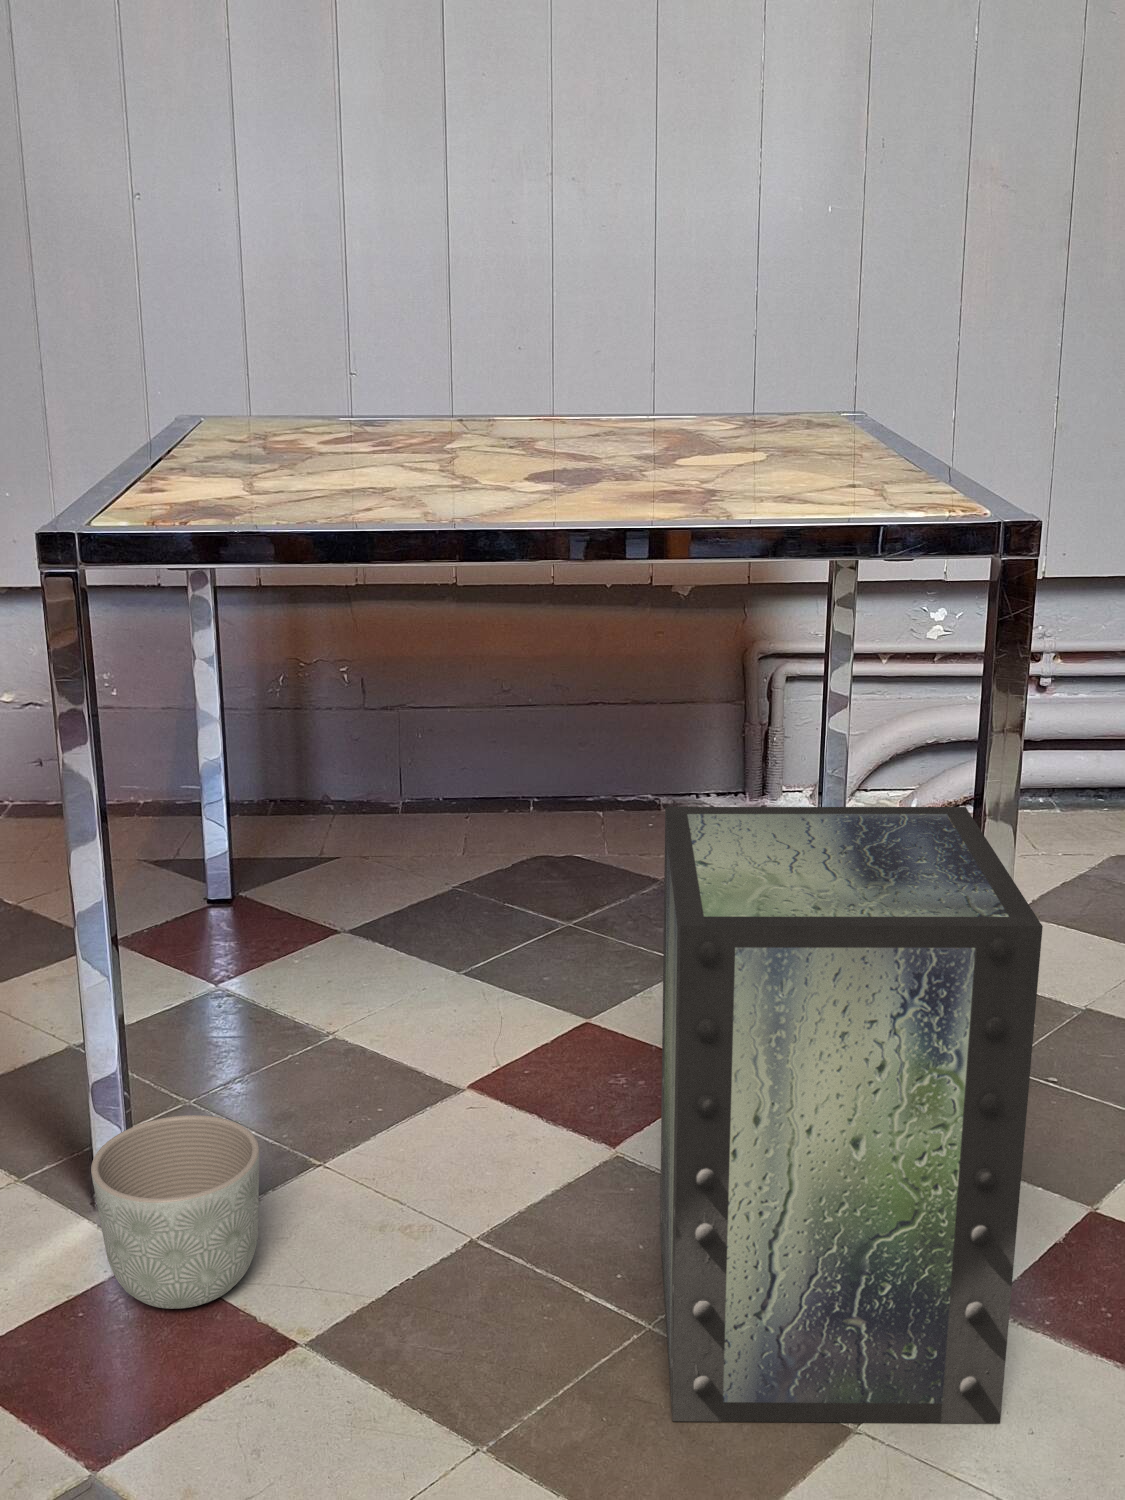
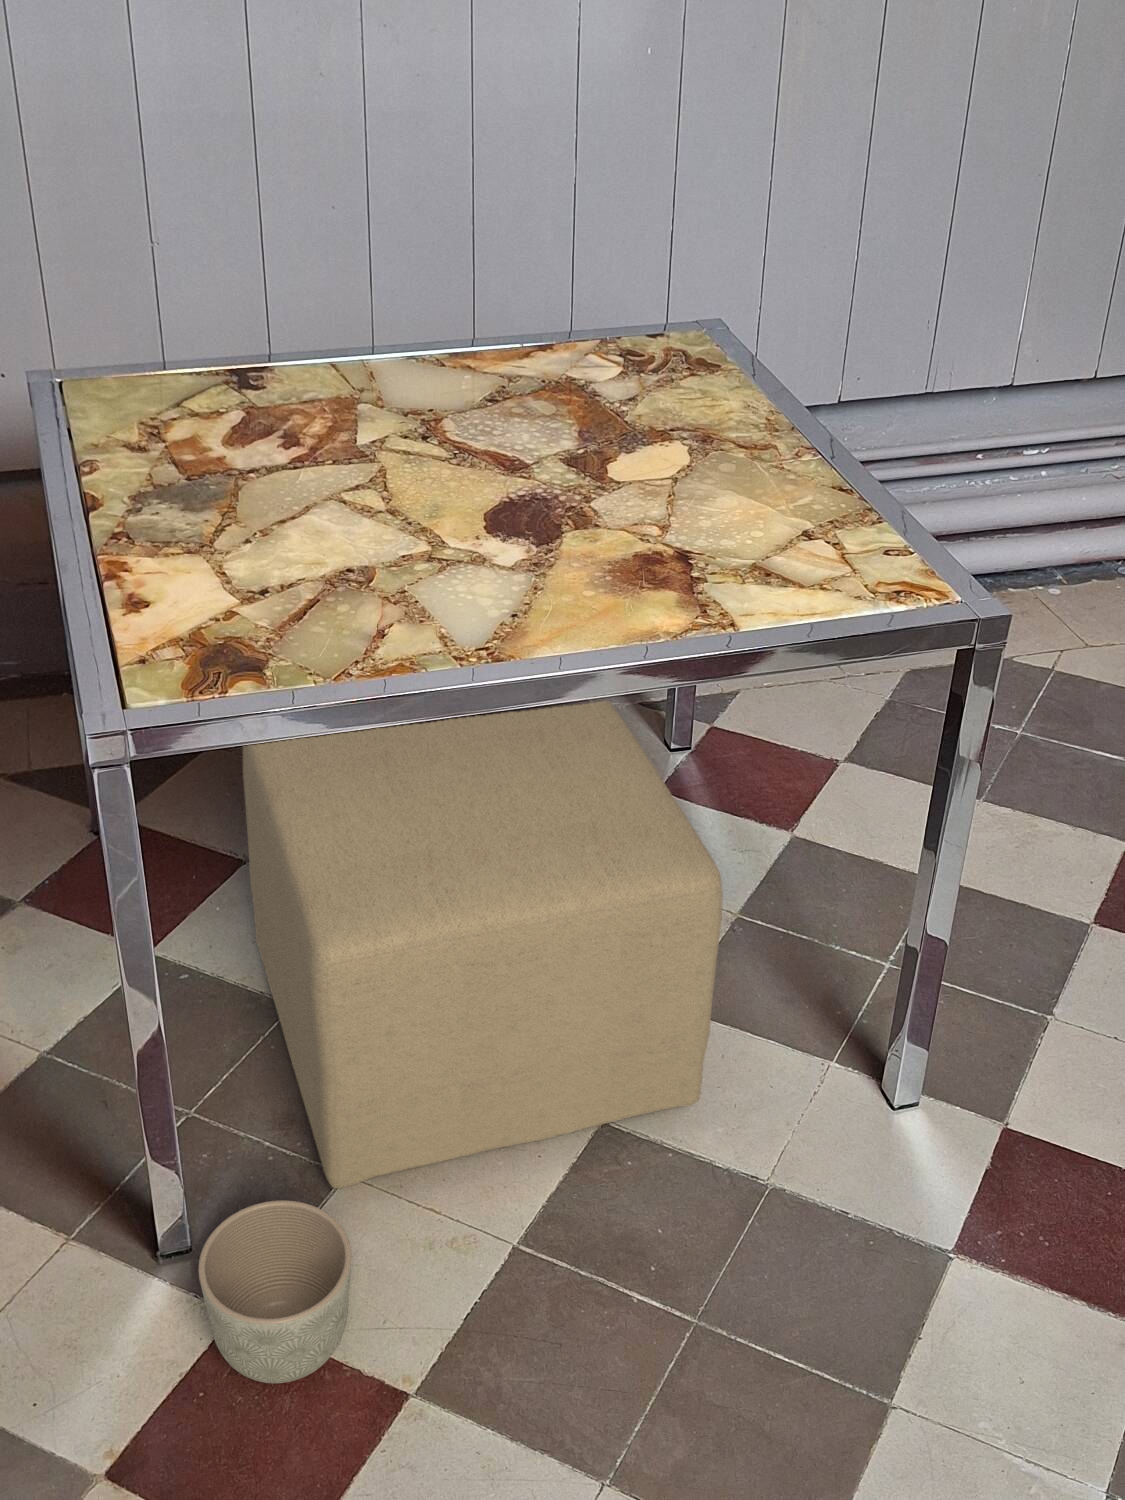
ottoman: none [272,708,731,1160] -> present [243,701,723,1189]
storage box: present [660,807,1043,1423] -> none [671,883,1088,1423]

